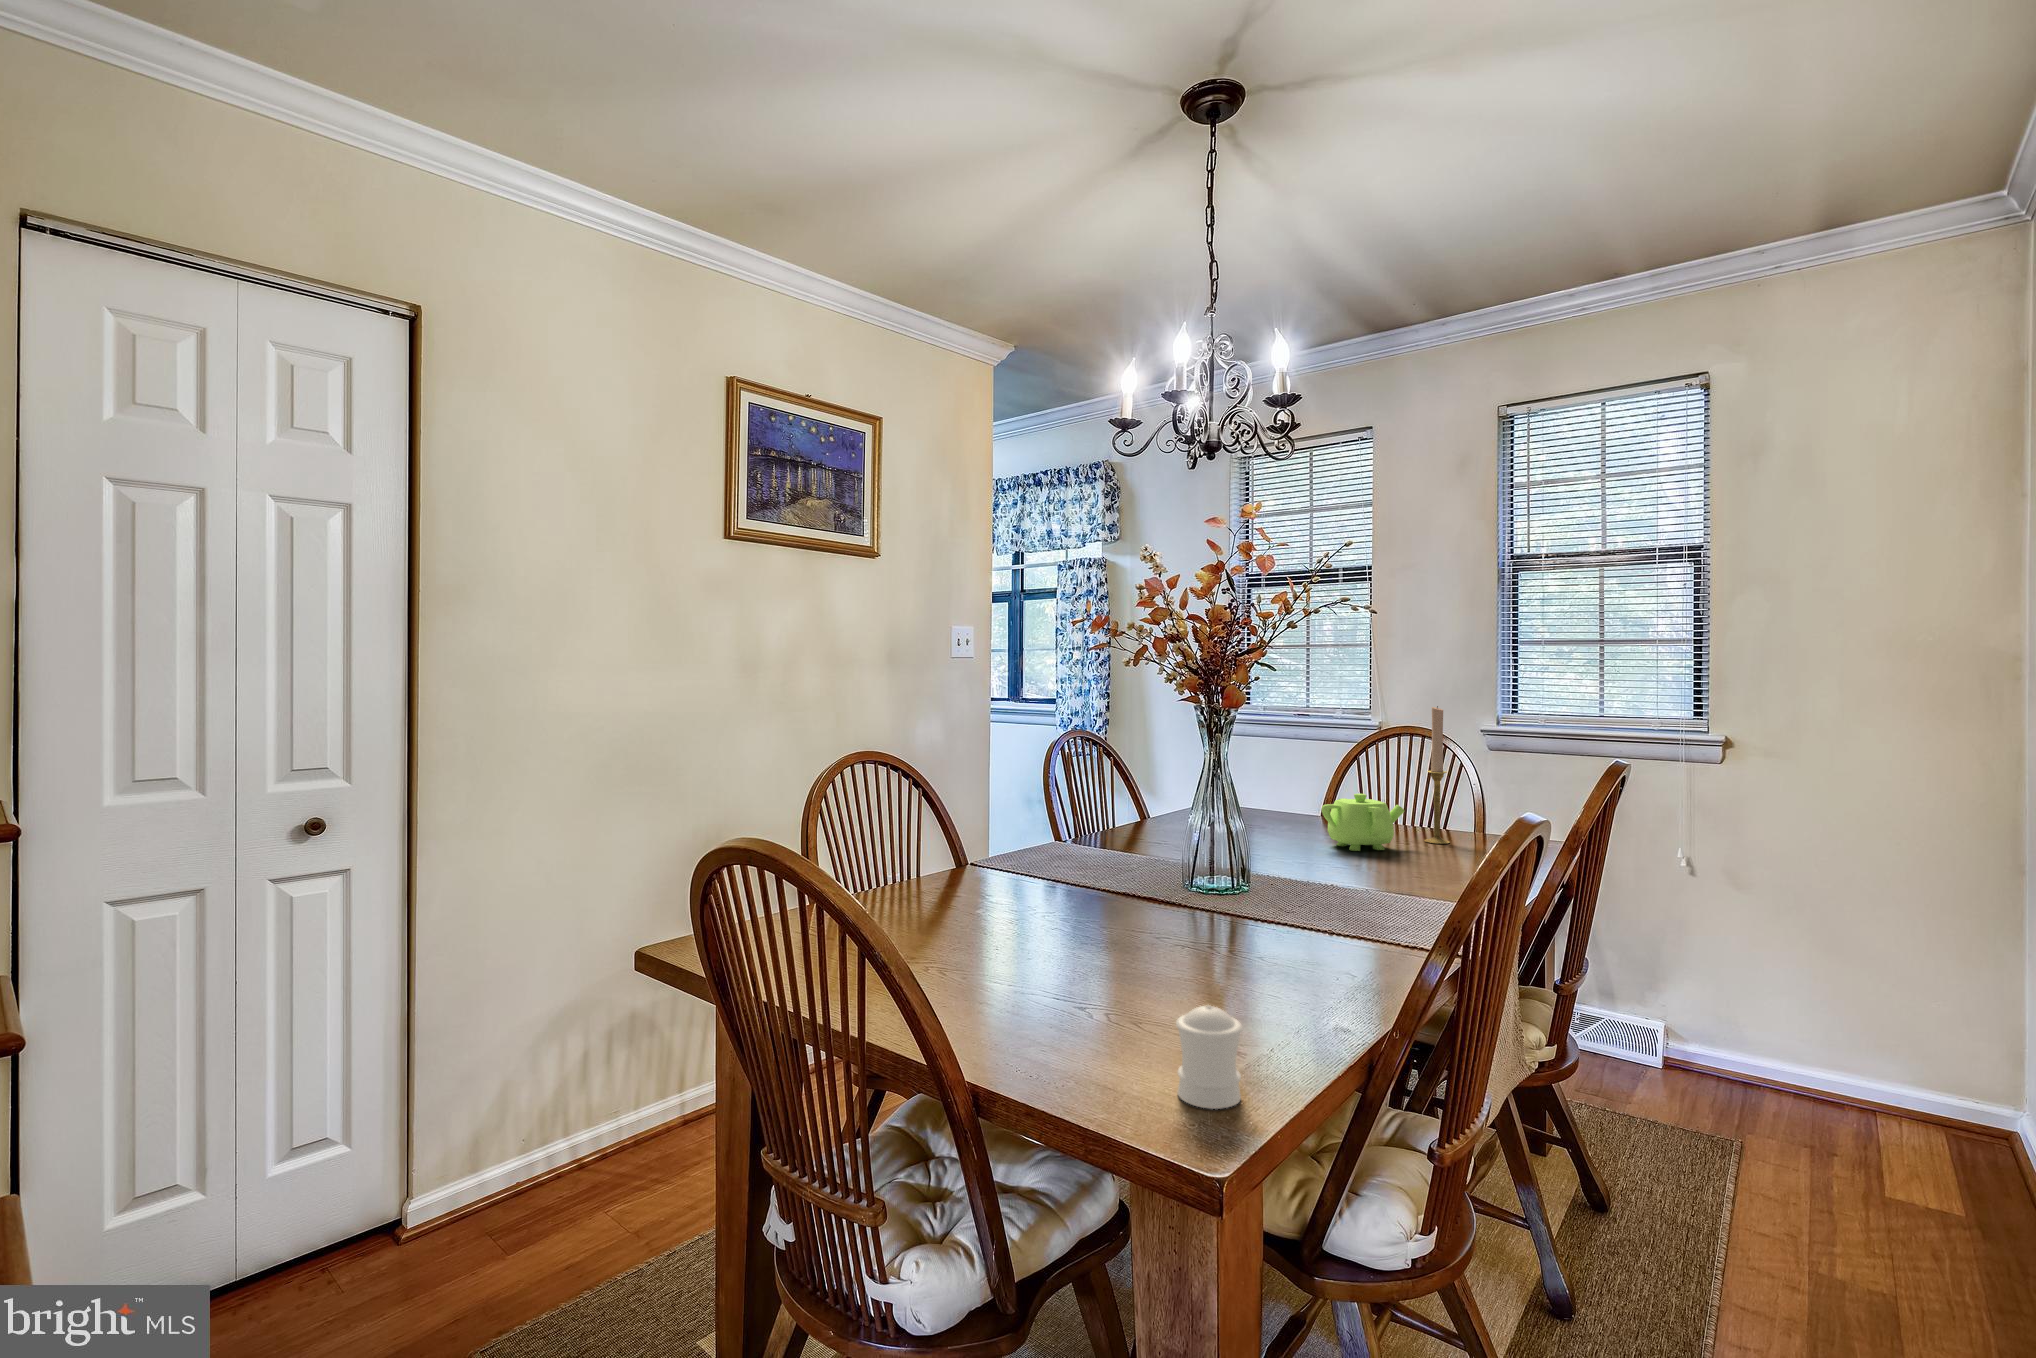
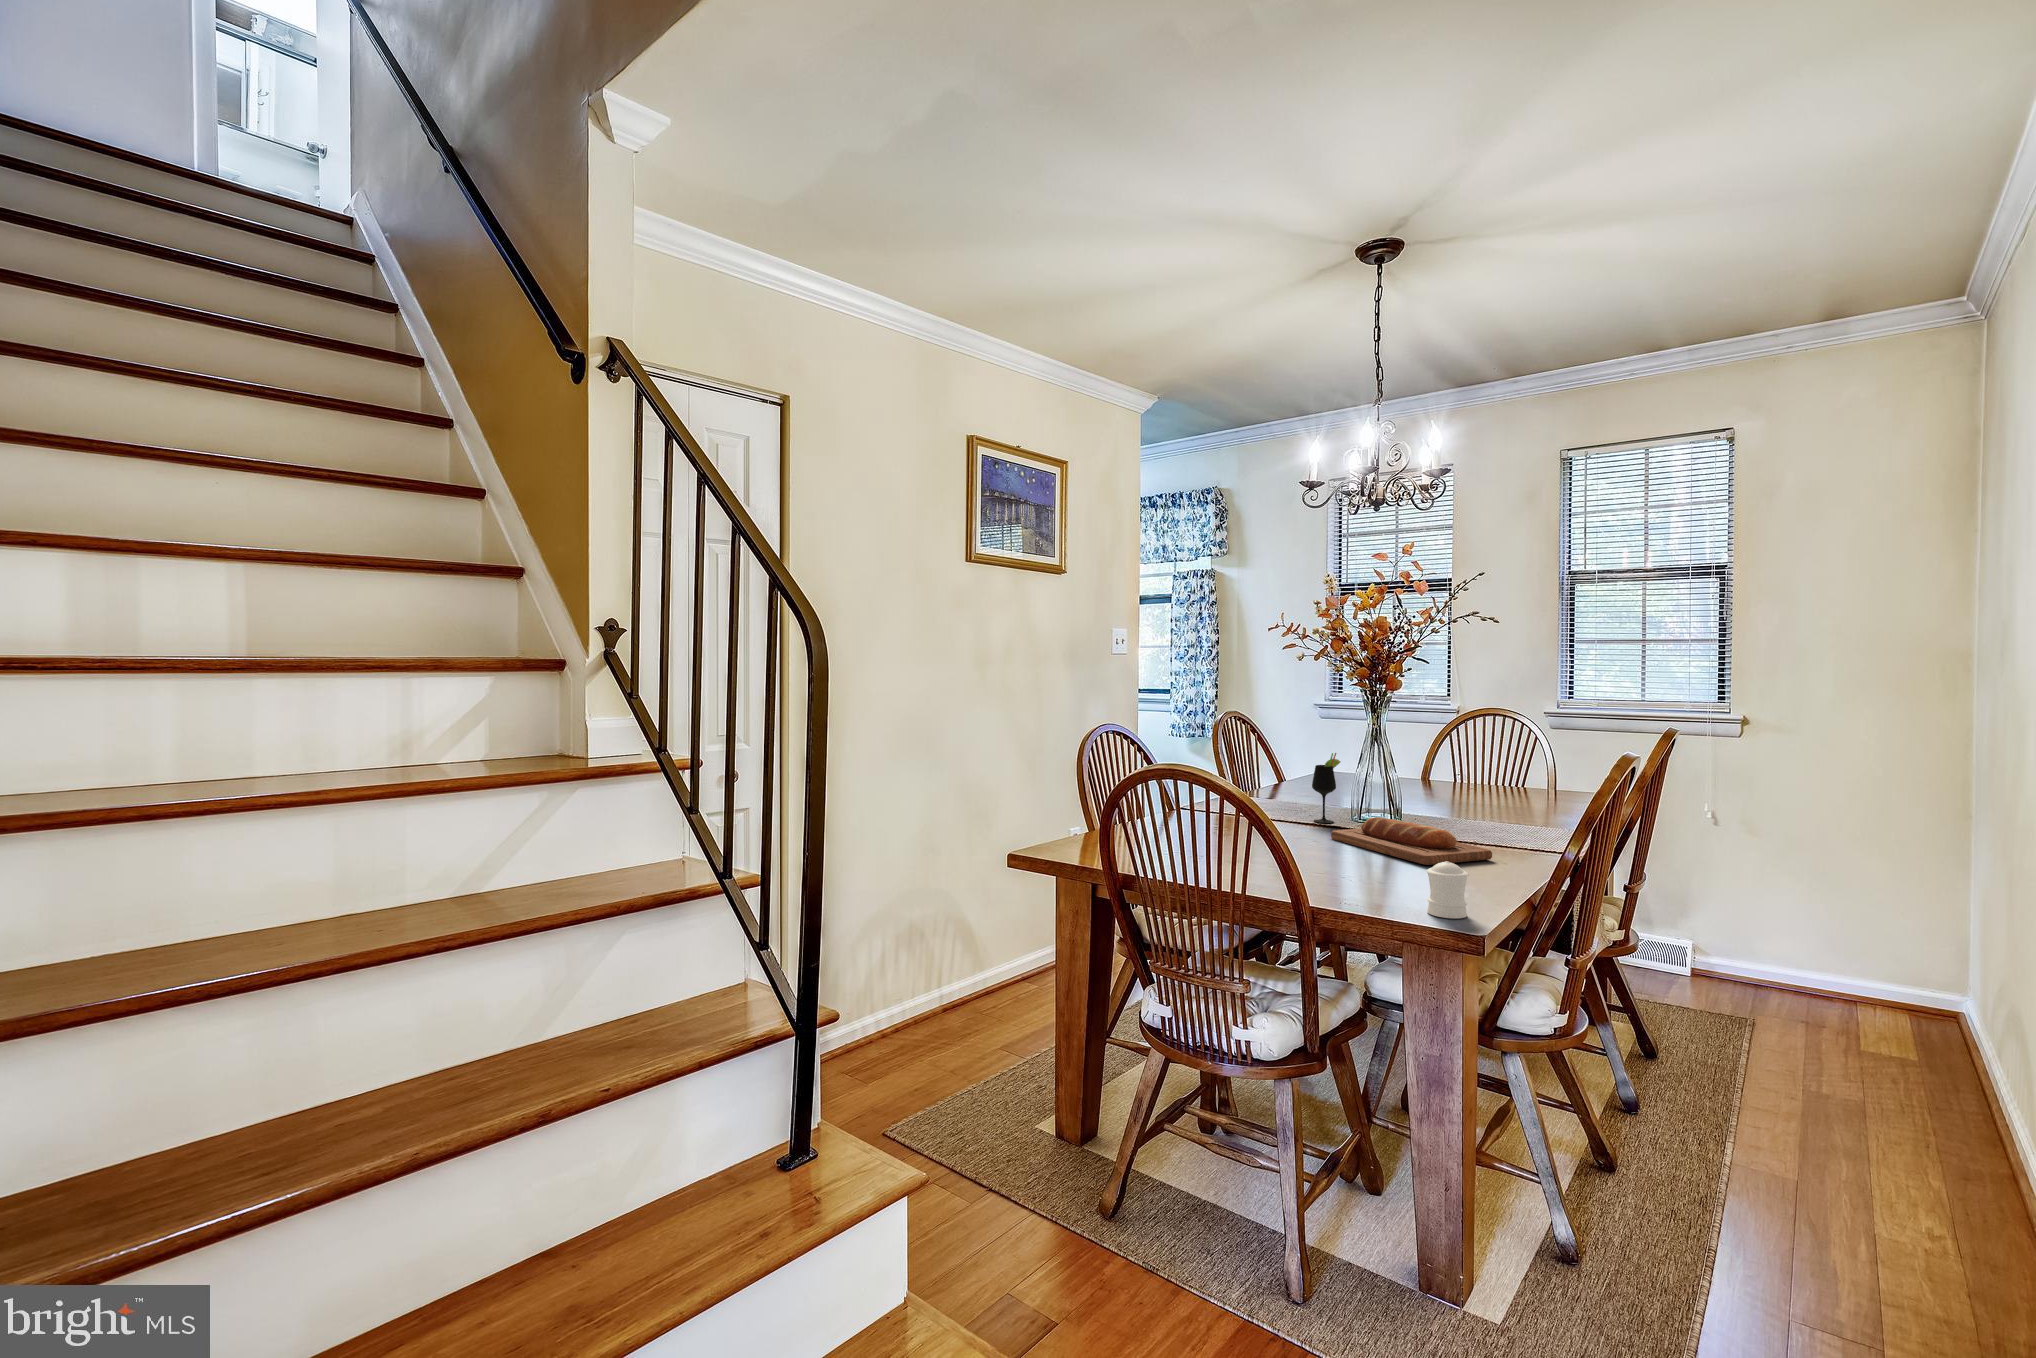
candlestick: present [1425,706,1450,844] -> none [1512,691,1532,795]
wine glass: none [1127,794,1166,893] -> present [1312,753,1341,823]
teapot: present [1321,794,1404,851] -> none [1437,757,1499,799]
bread loaf: none [1131,892,1343,977] -> present [1331,817,1492,865]

